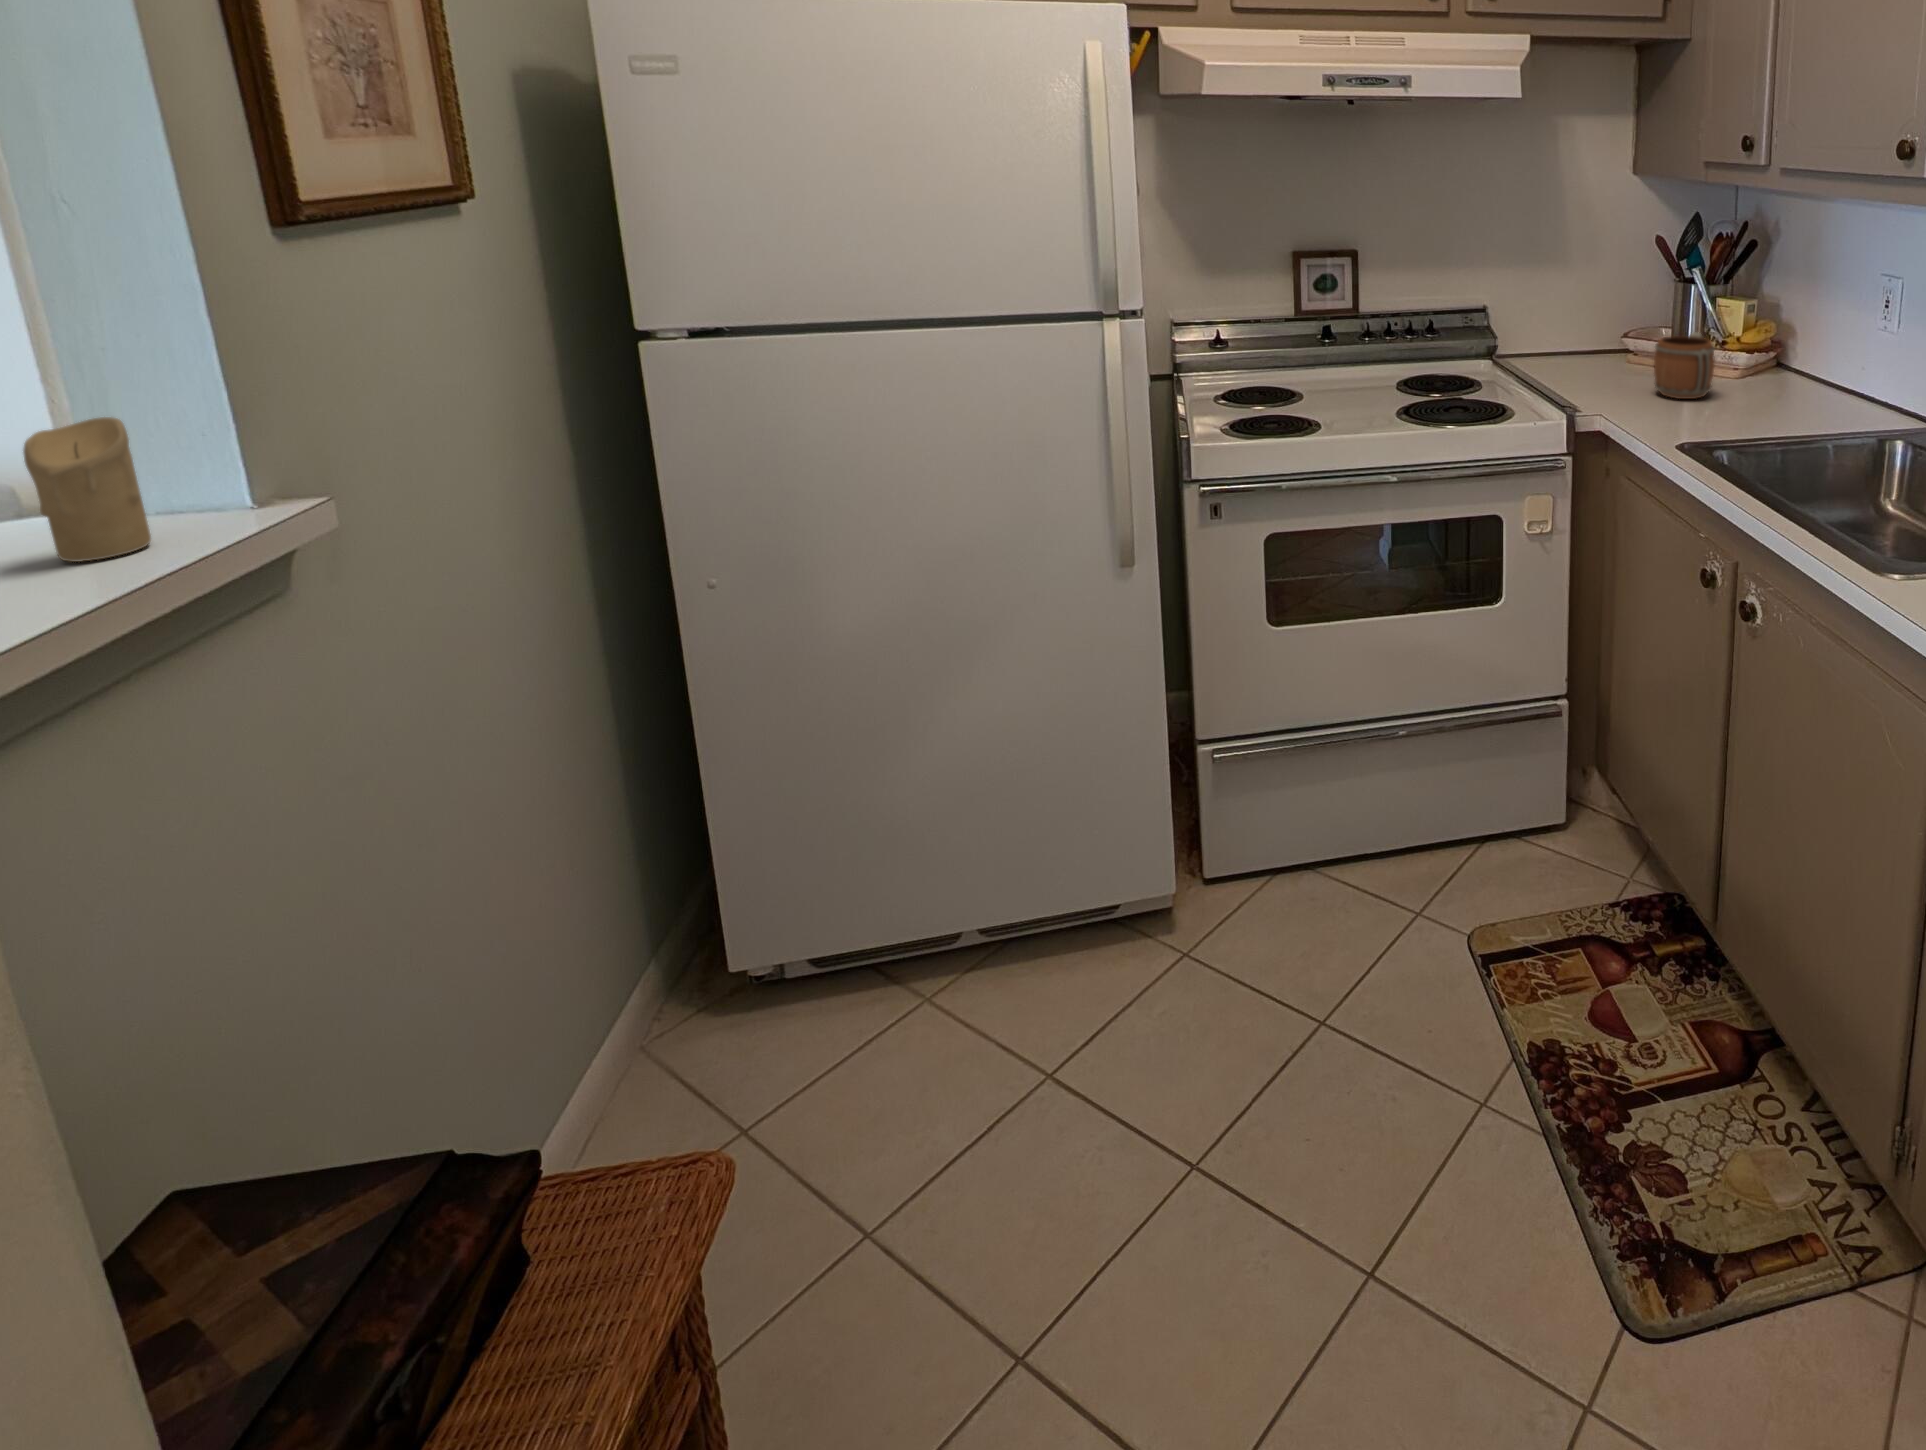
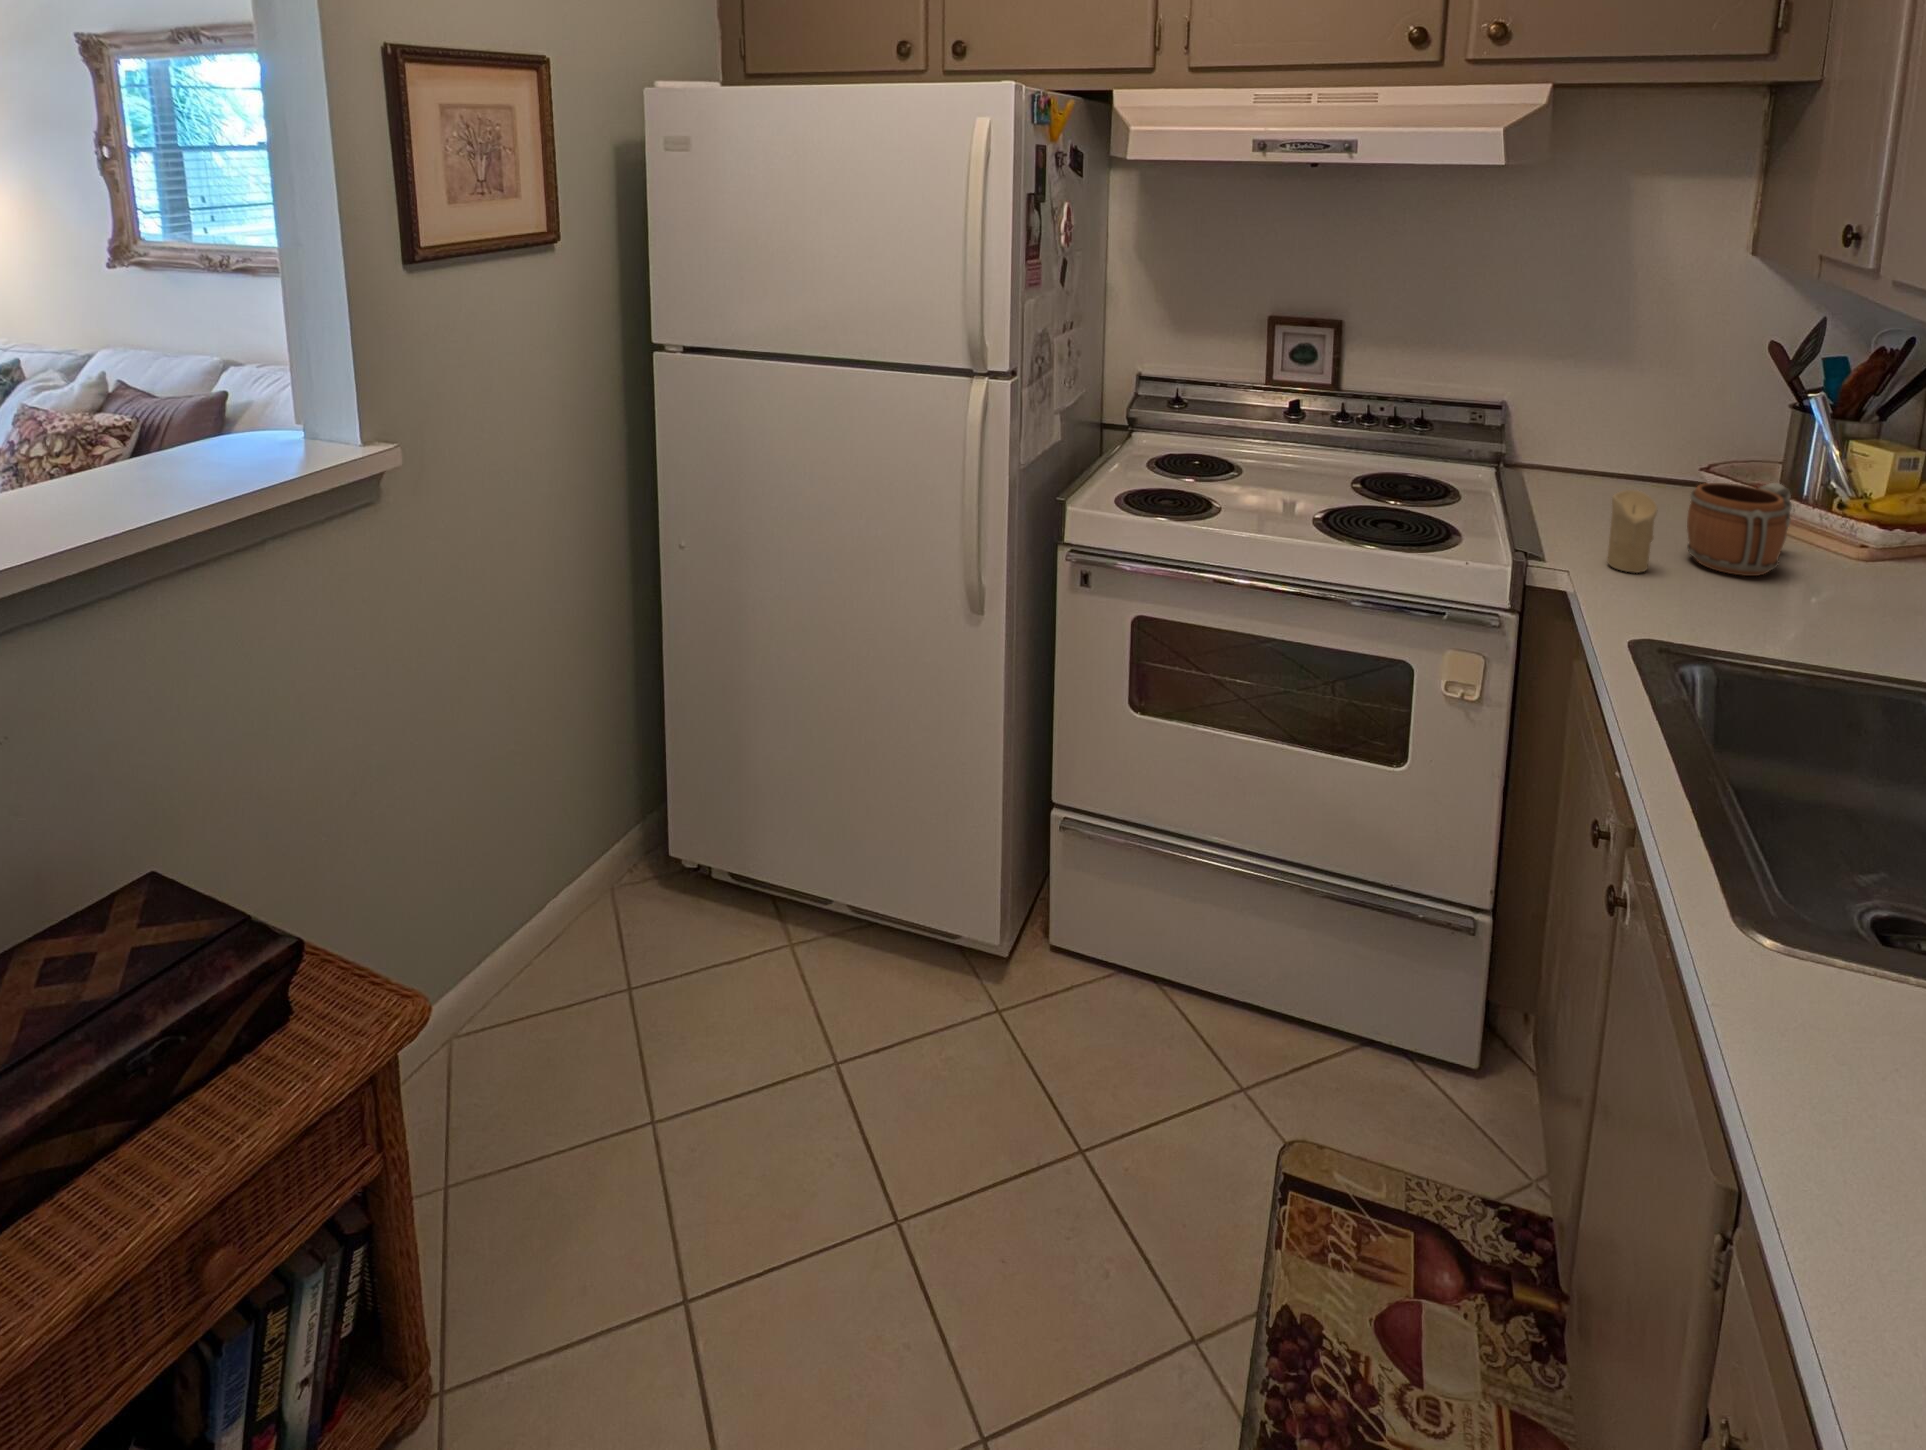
candle: present [23,417,151,562] -> present [1607,490,1657,573]

